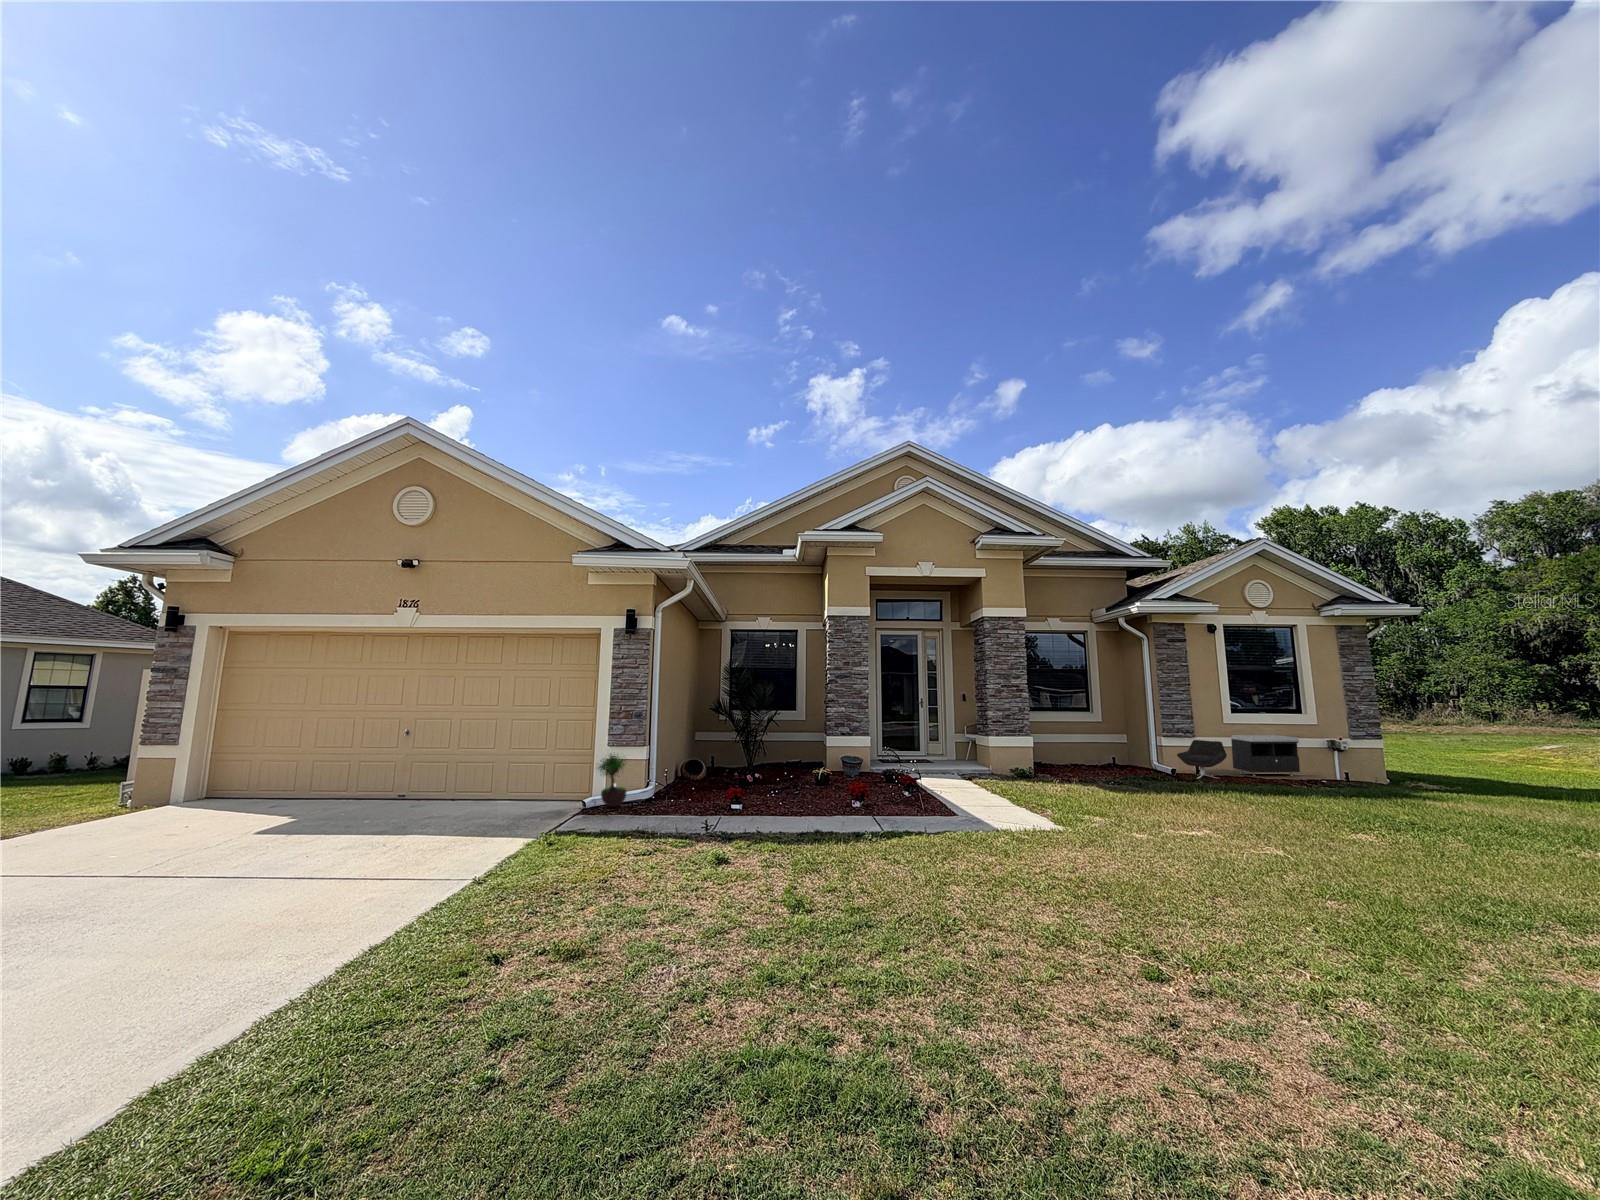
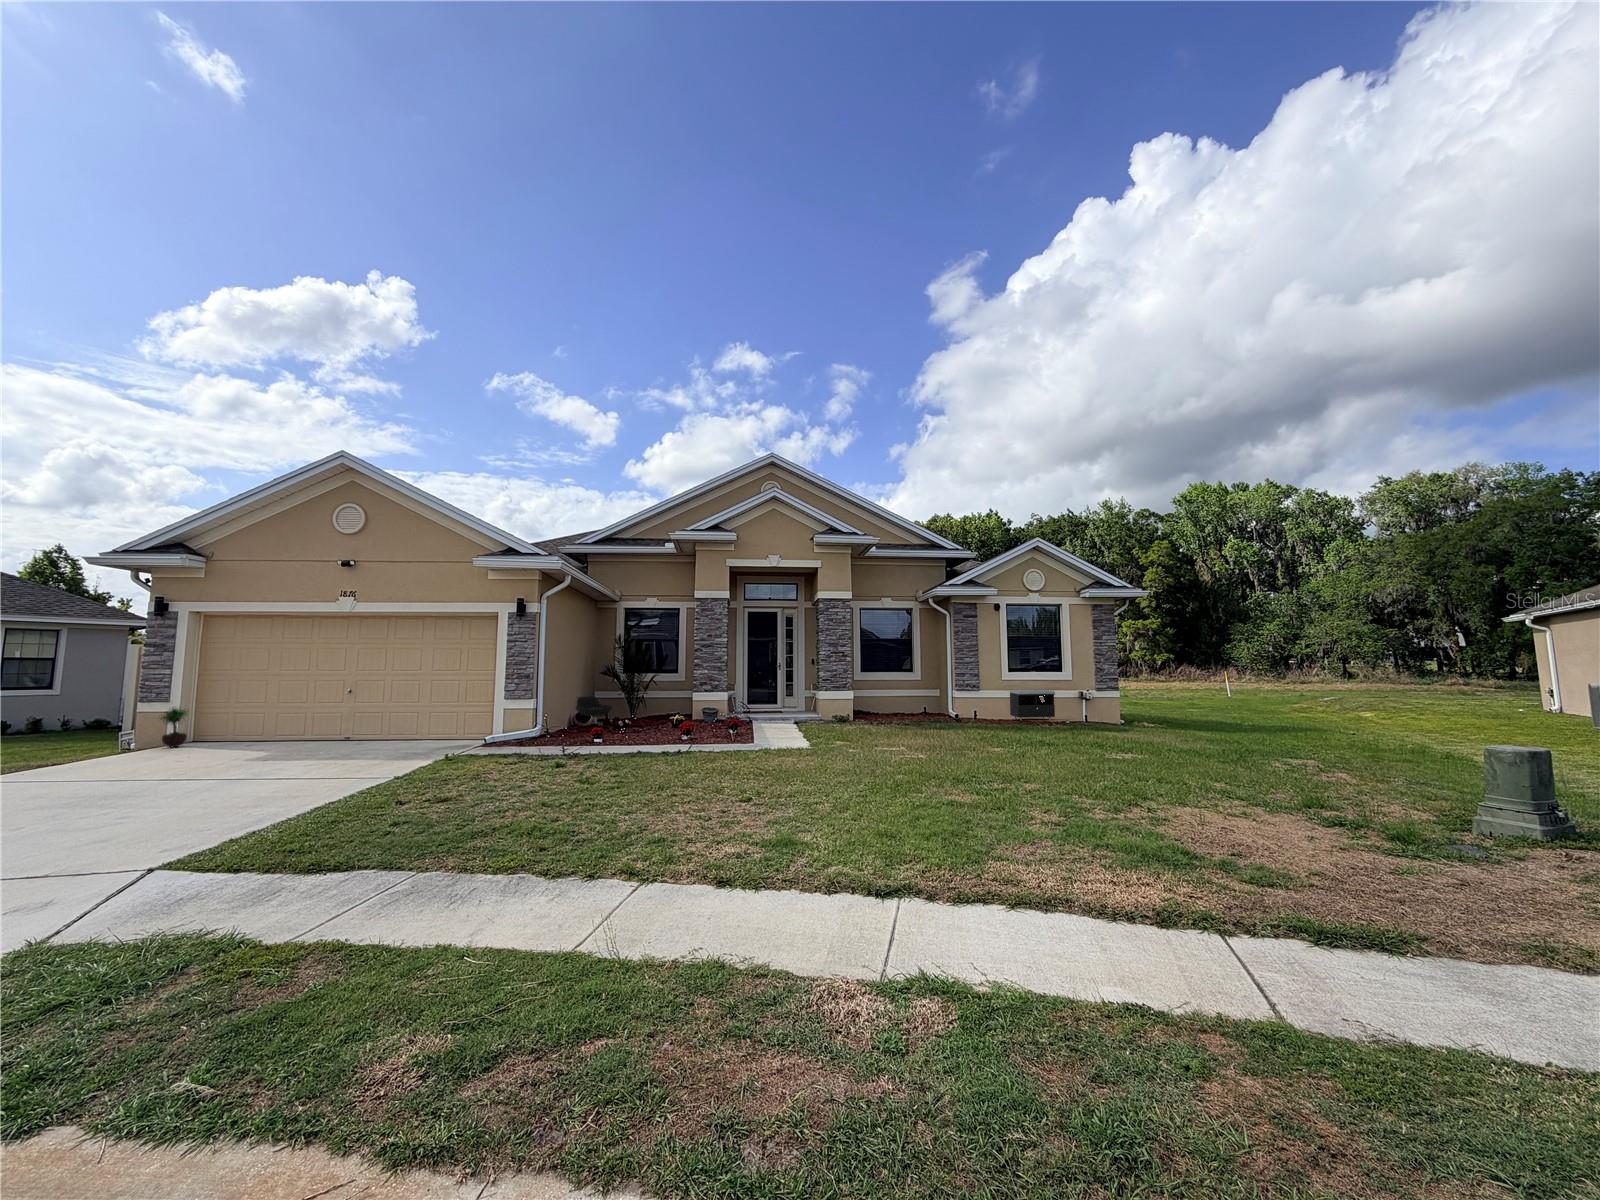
lounge chair: present [1177,740,1227,779] -> present [576,696,612,723]
potted tree: present [598,755,626,807] -> present [161,708,187,747]

